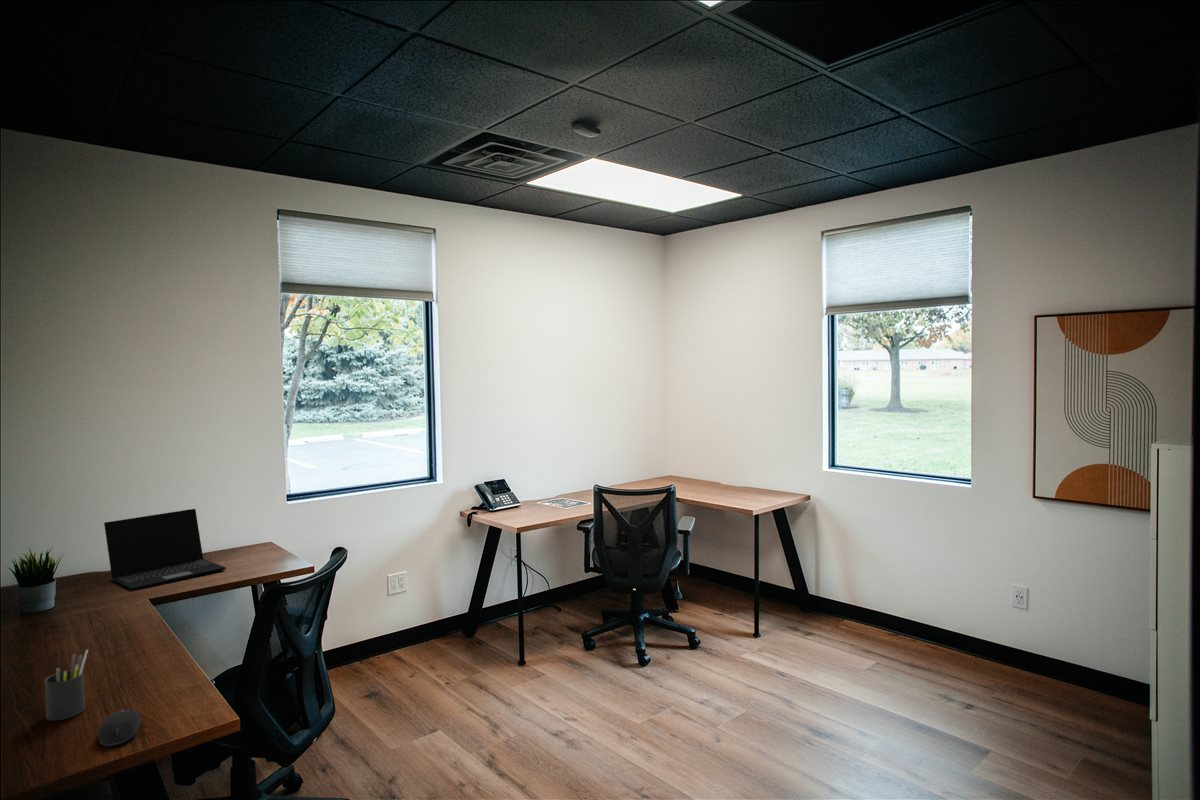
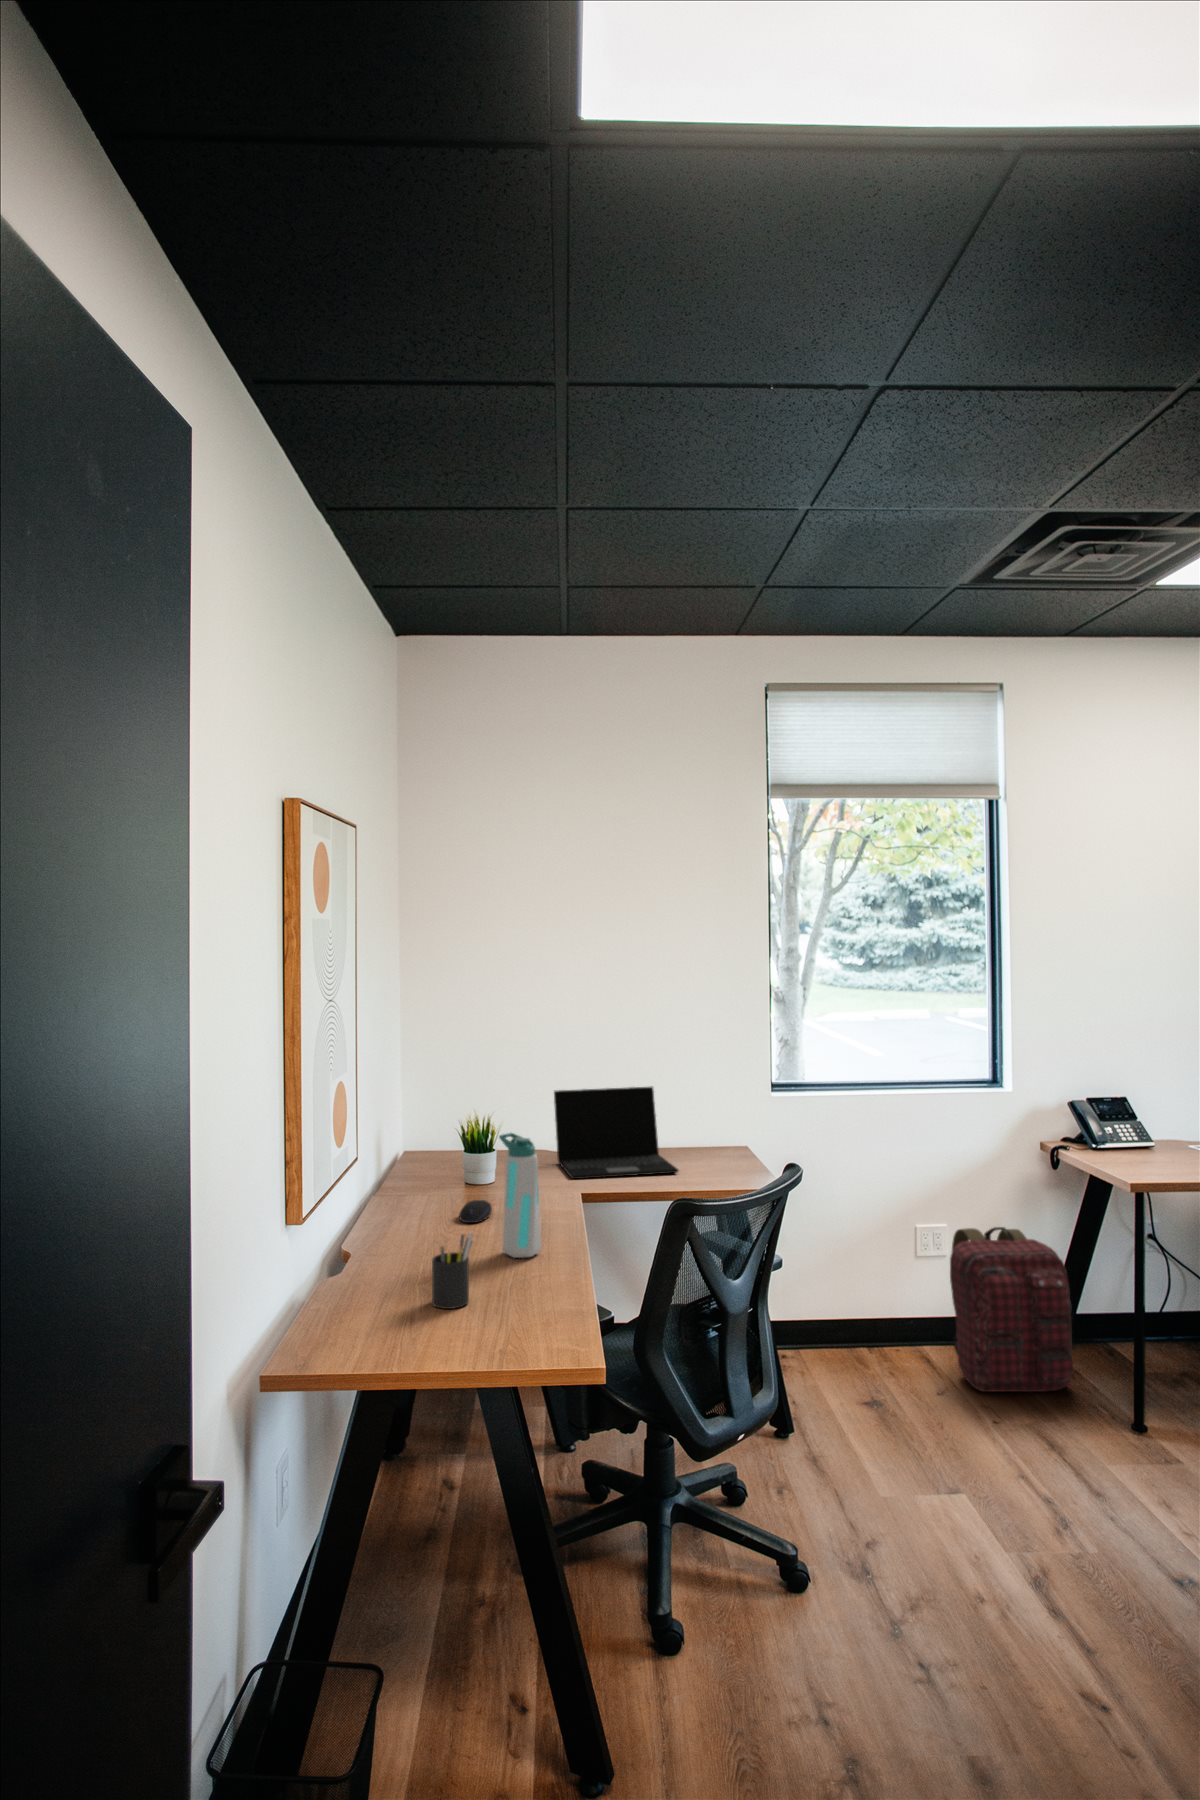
water bottle: none [89,562,136,663] -> present [499,1133,542,1258]
backpack: none [410,565,484,667] -> present [950,1227,1073,1392]
computer mouse: present [99,710,140,747] -> present [459,1200,492,1223]

